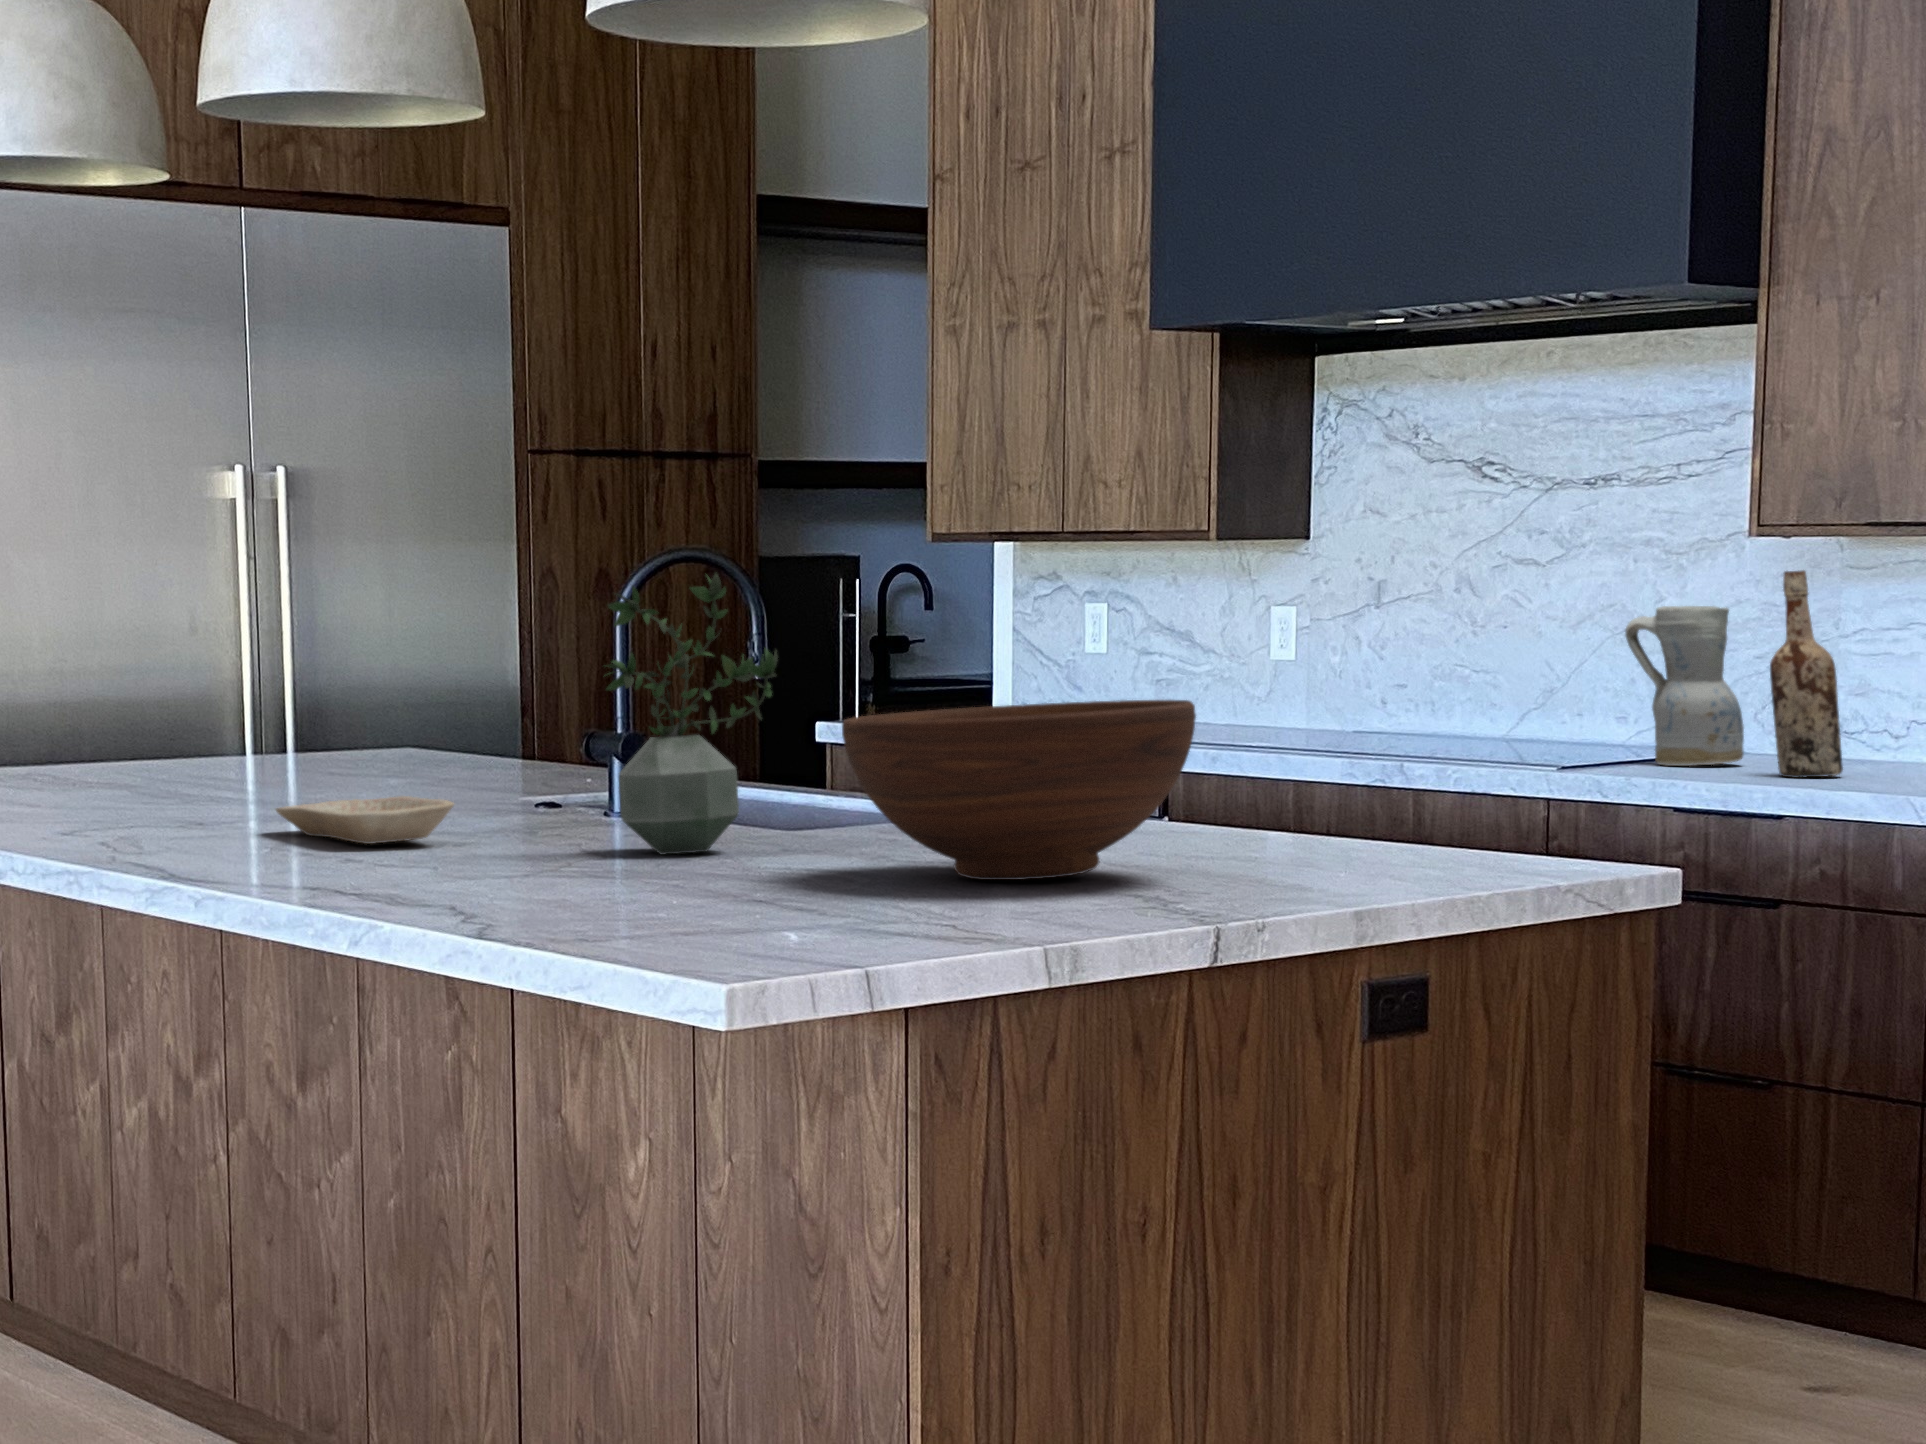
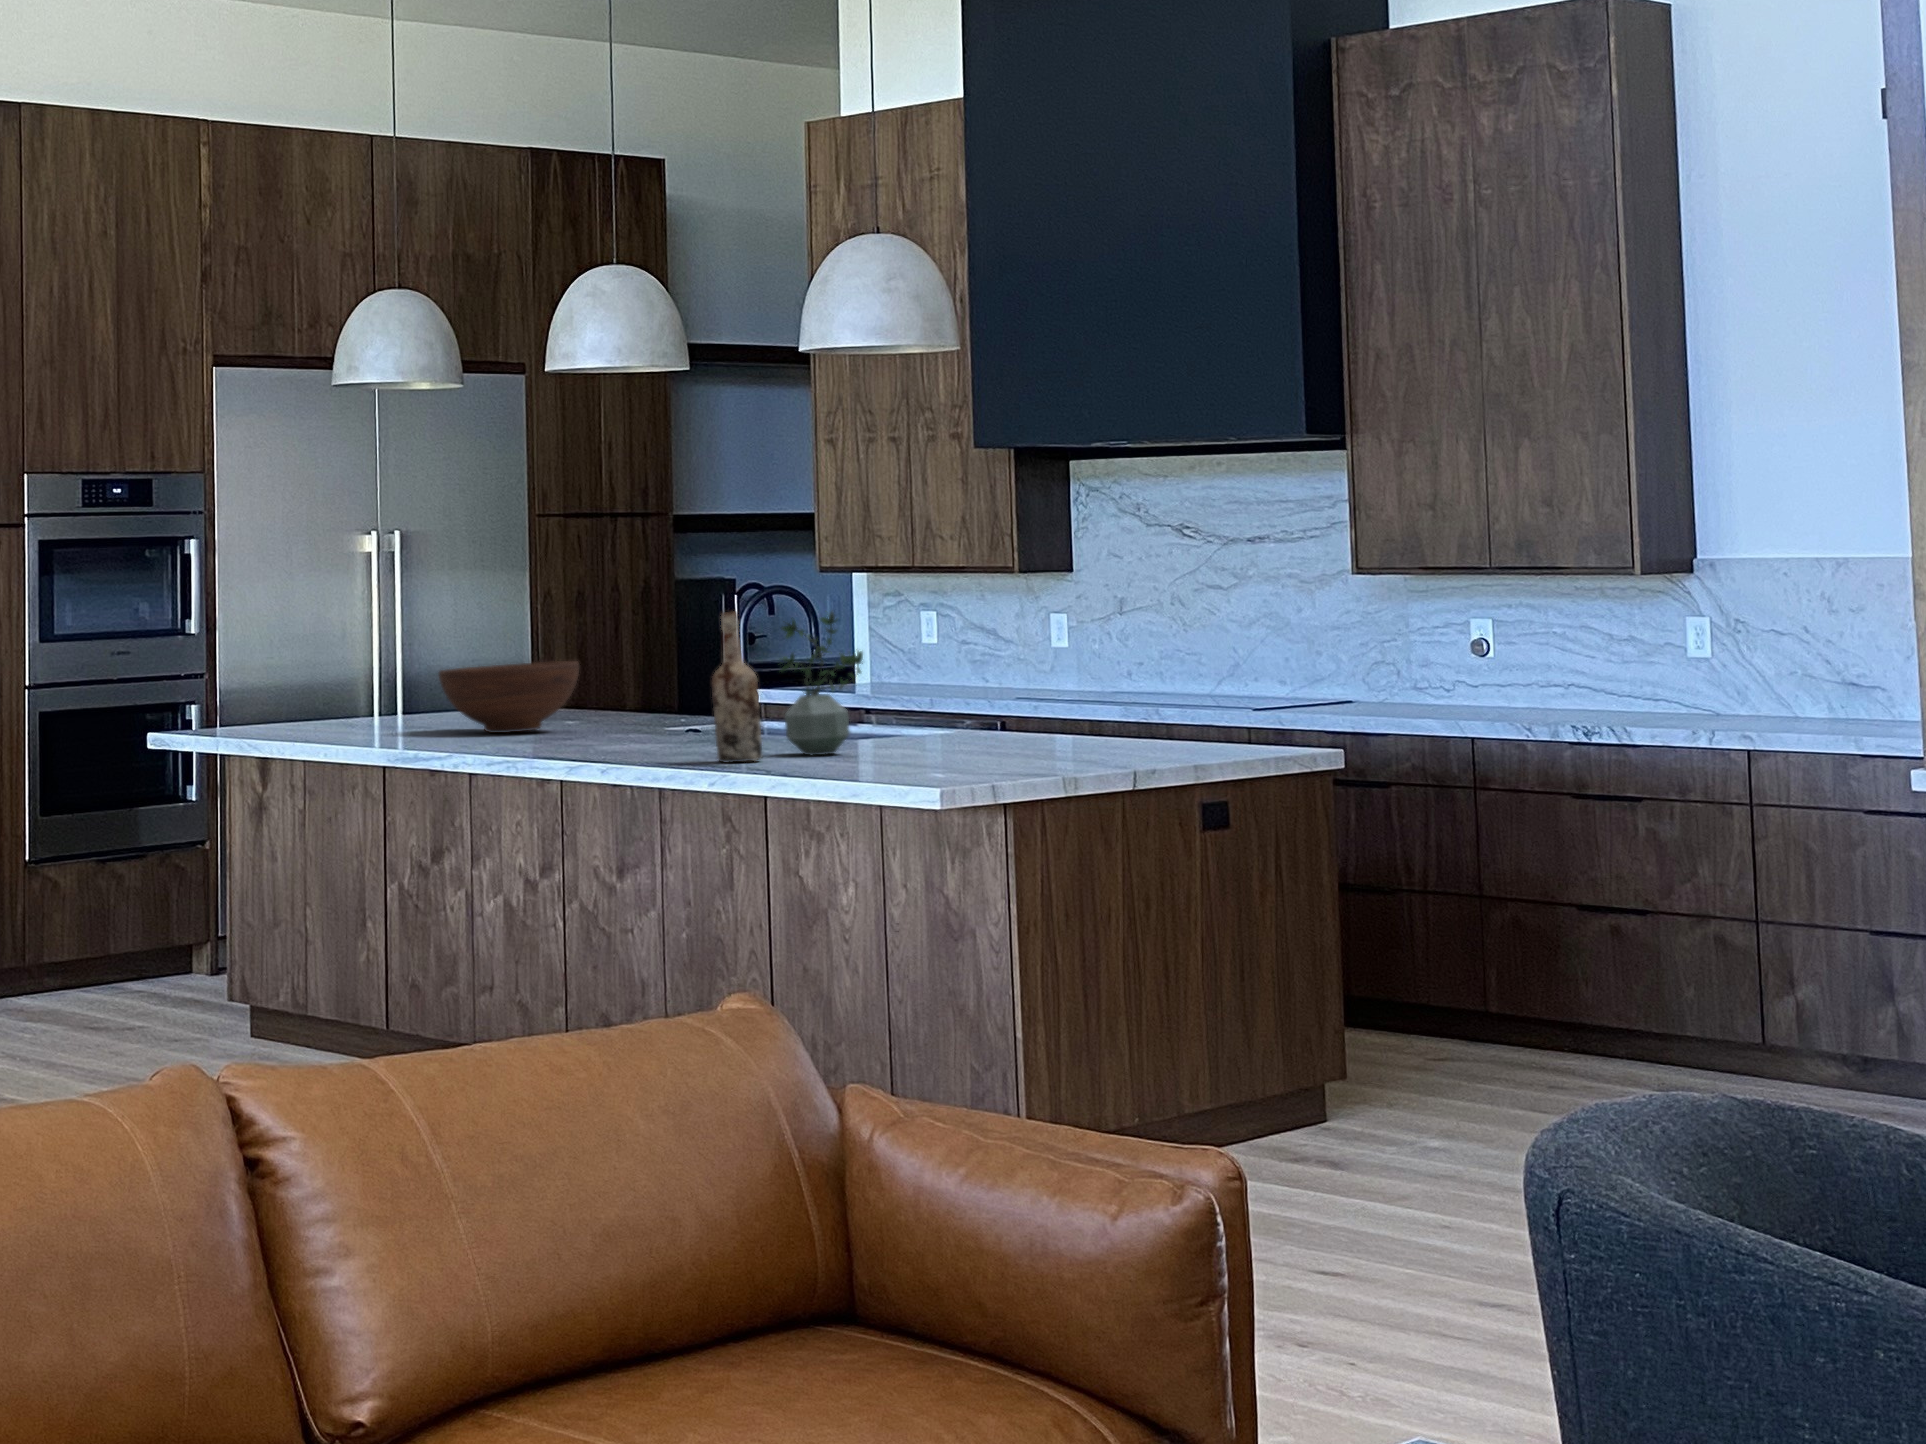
wine bottle: present [1770,571,1843,778] -> present [712,612,763,762]
ceramic pitcher: present [1625,606,1744,766] -> none [1276,613,1348,707]
fruit bowl: present [842,700,1196,880] -> present [439,661,580,733]
tray: present [276,796,454,844] -> none [582,730,693,753]

